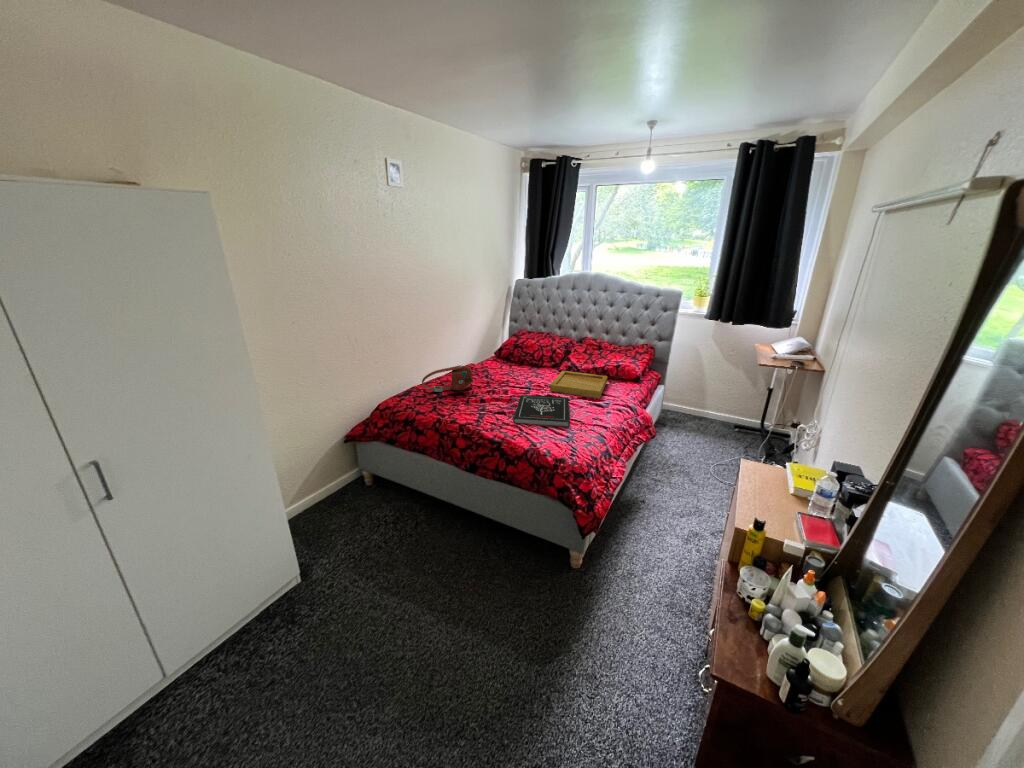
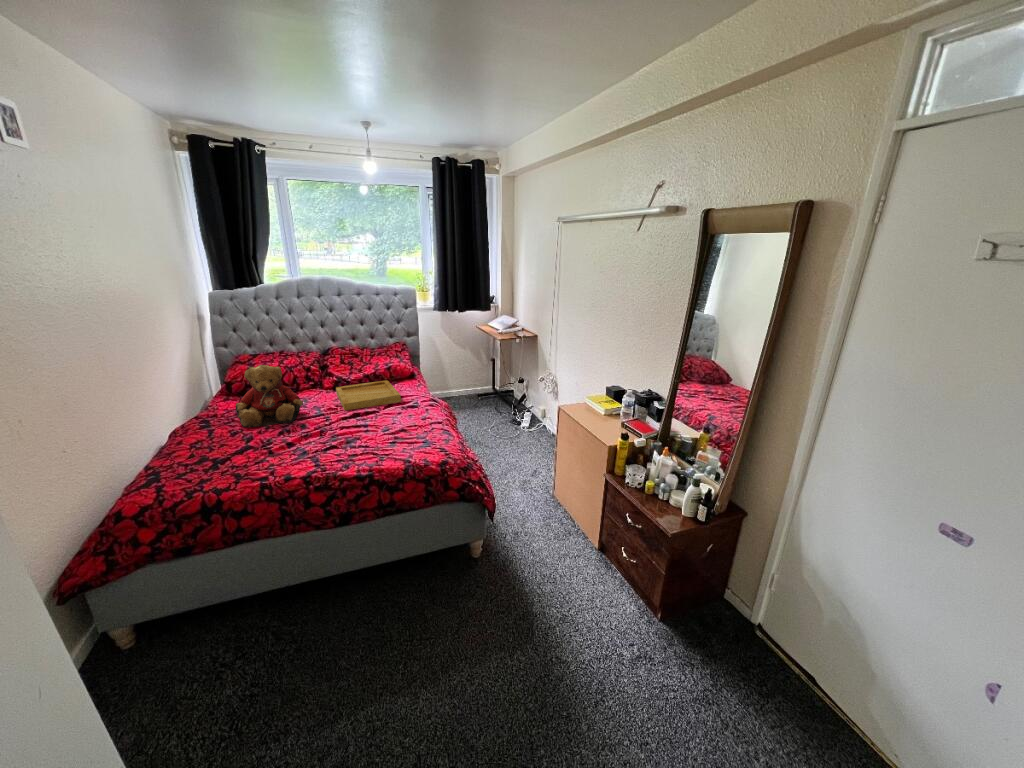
teddy bear: none [479,339,525,387] -> present [236,365,303,427]
handbag: present [422,365,473,392] -> none [171,411,249,461]
book: present [513,395,569,427] -> none [327,409,413,452]

